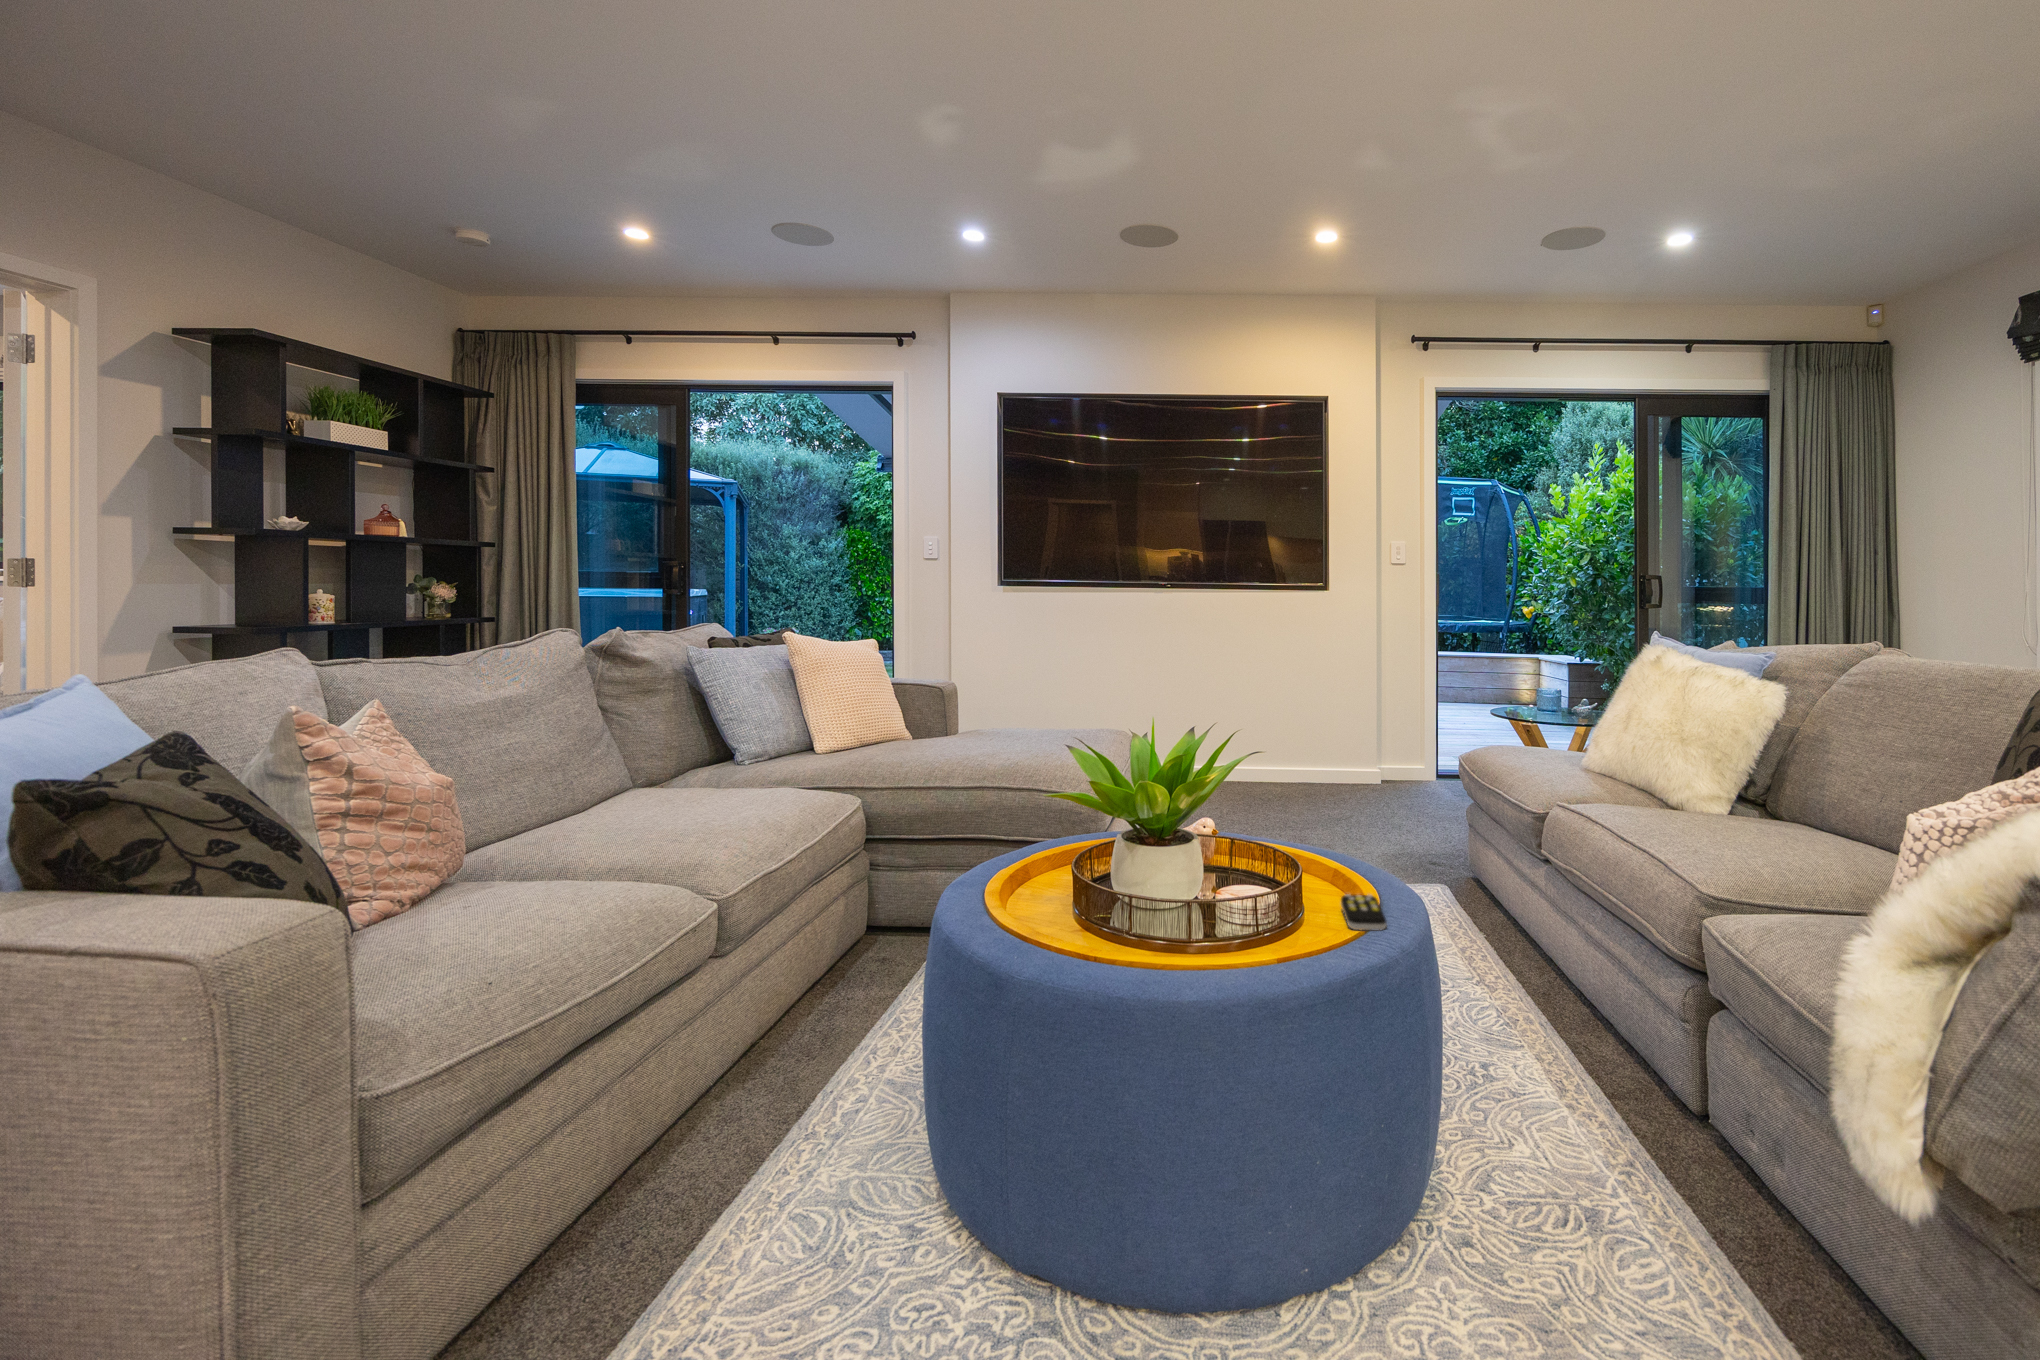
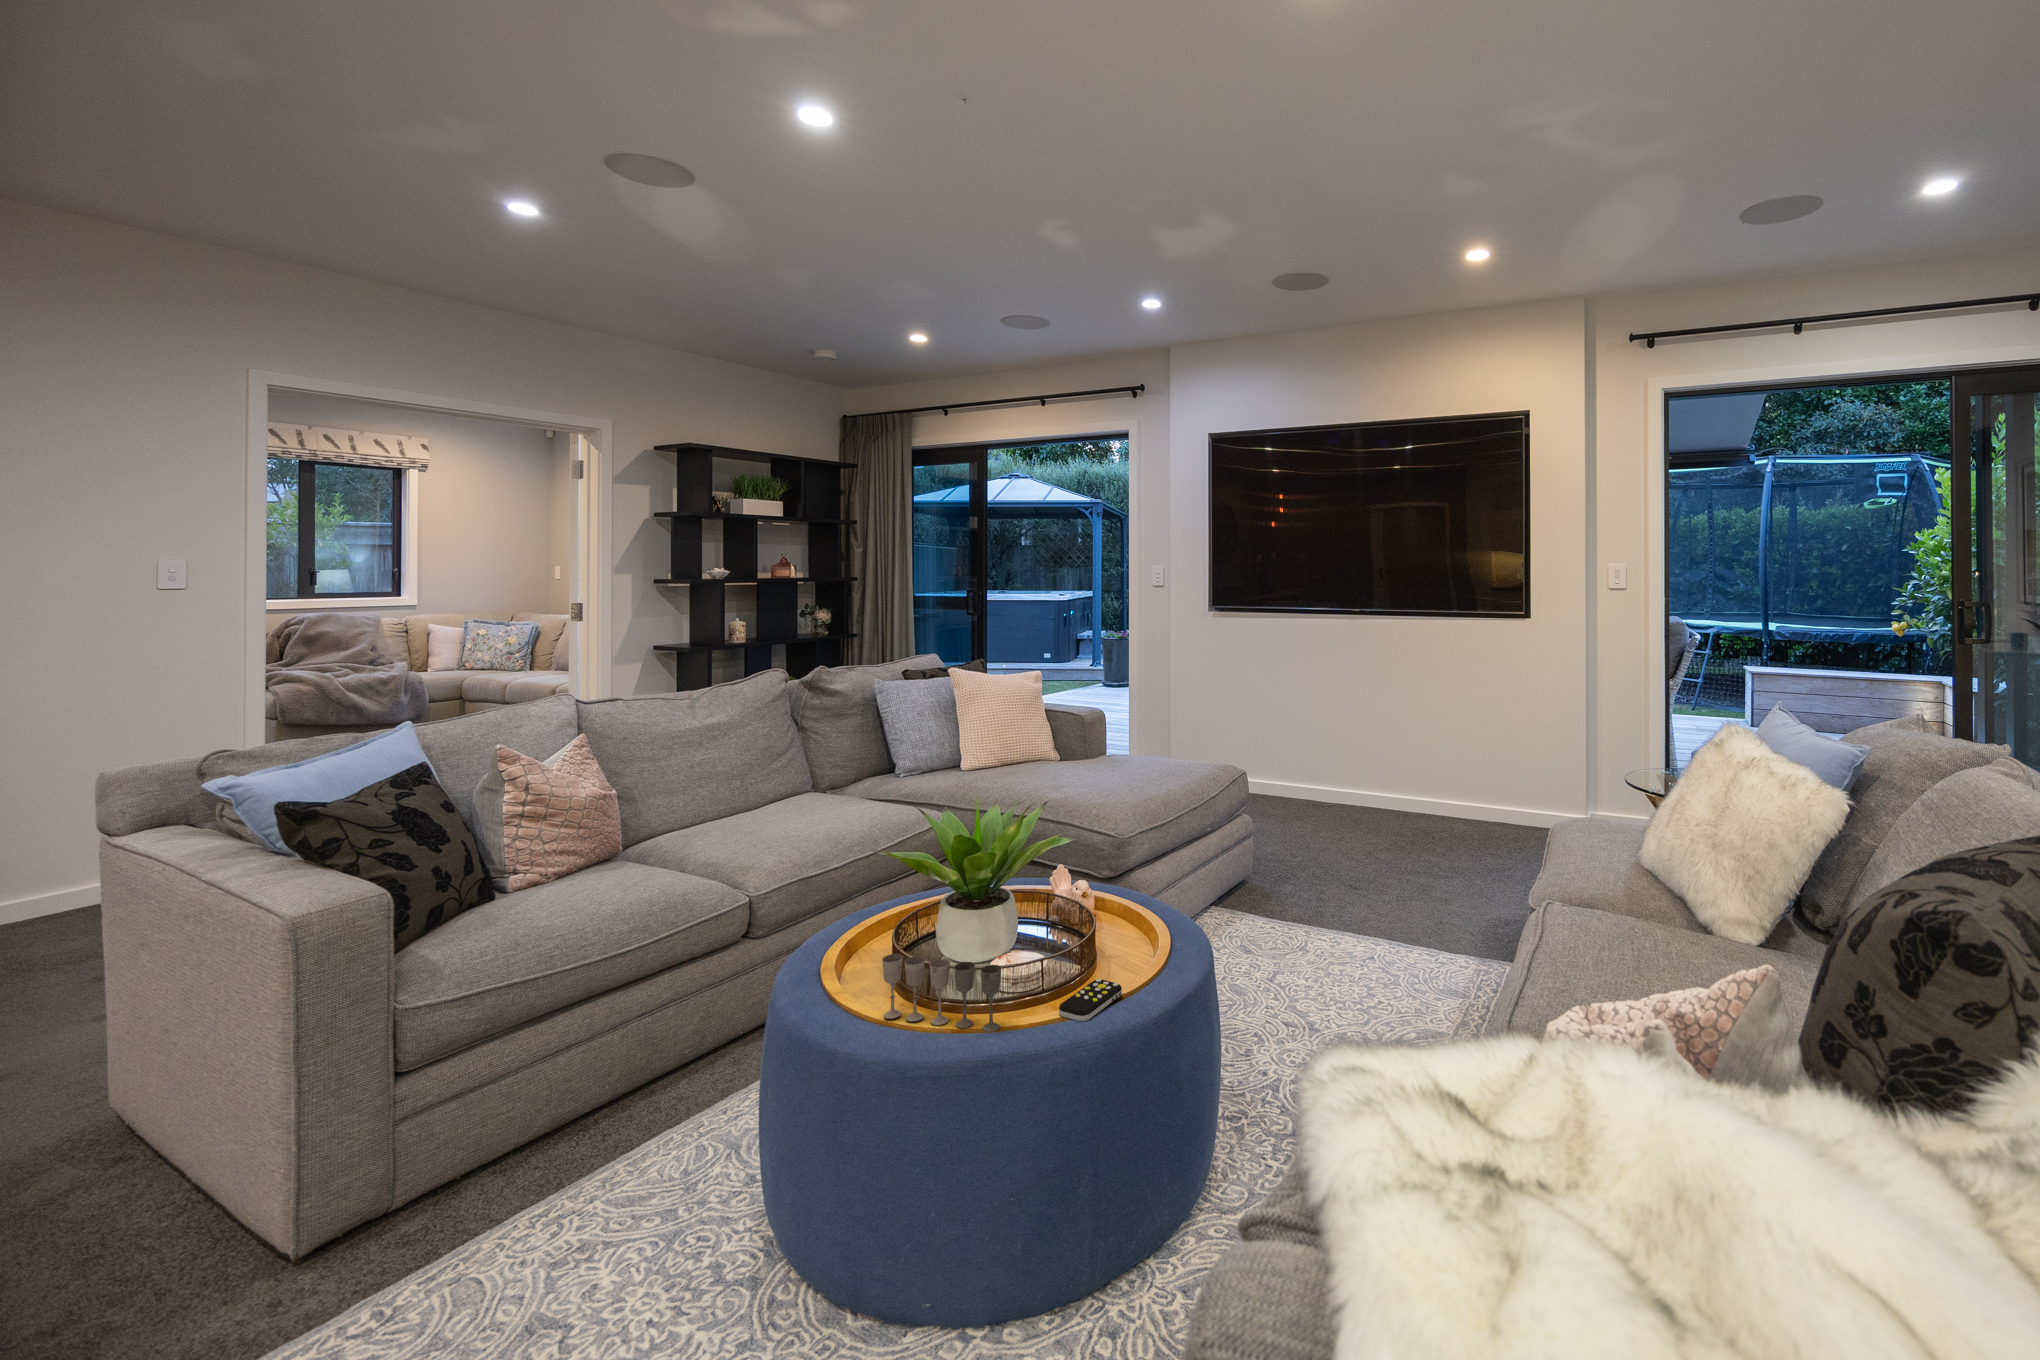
wine glass: none [1177,879,1322,962] -> present [882,954,1002,1032]

